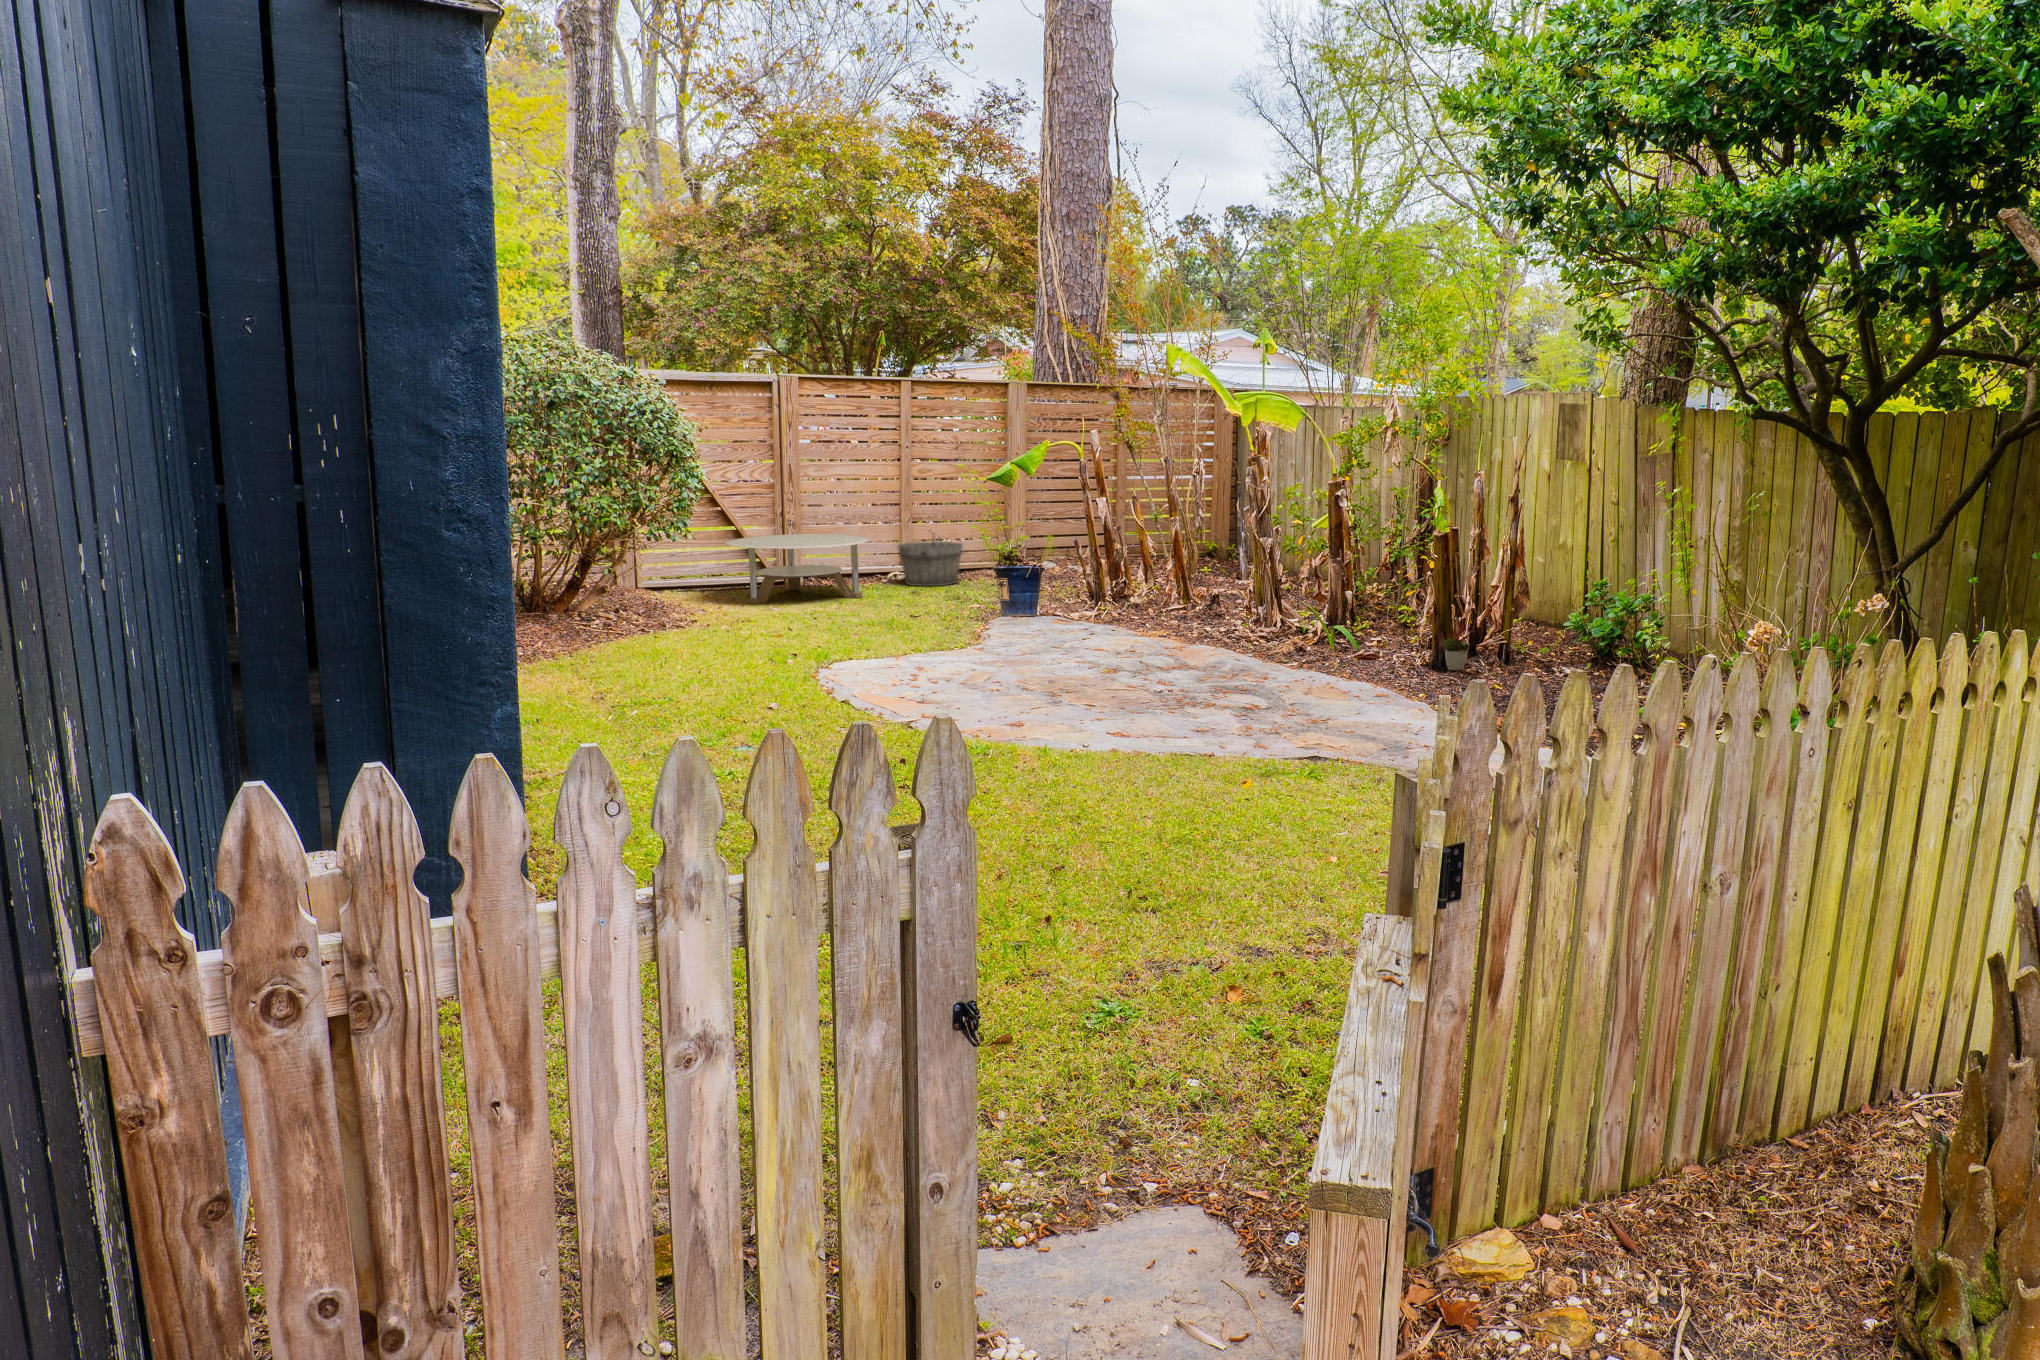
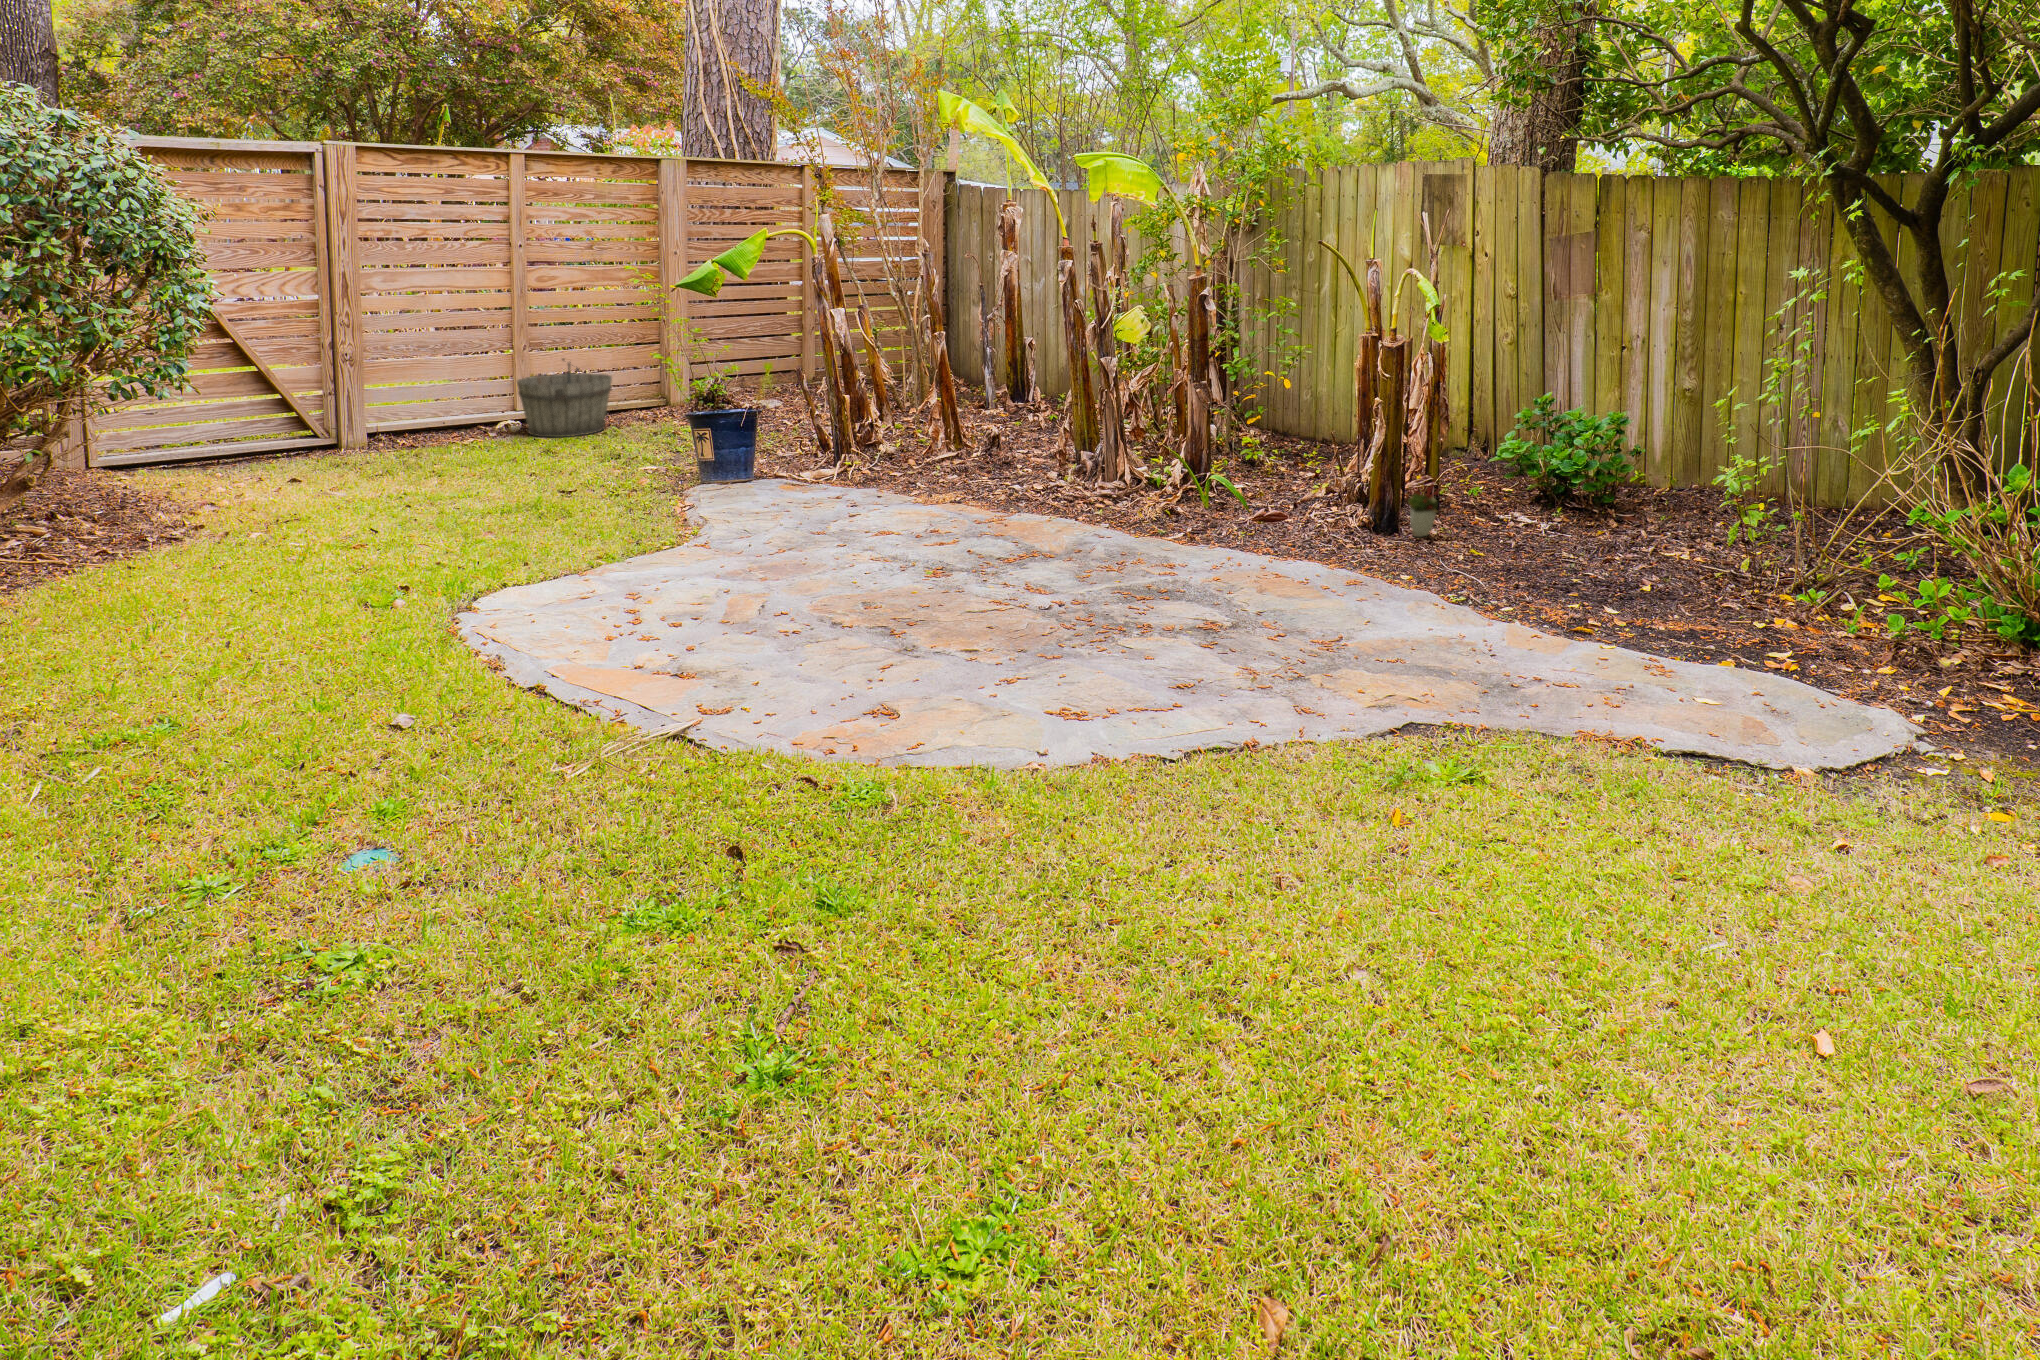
round table: present [726,534,870,604] -> none [244,370,484,483]

